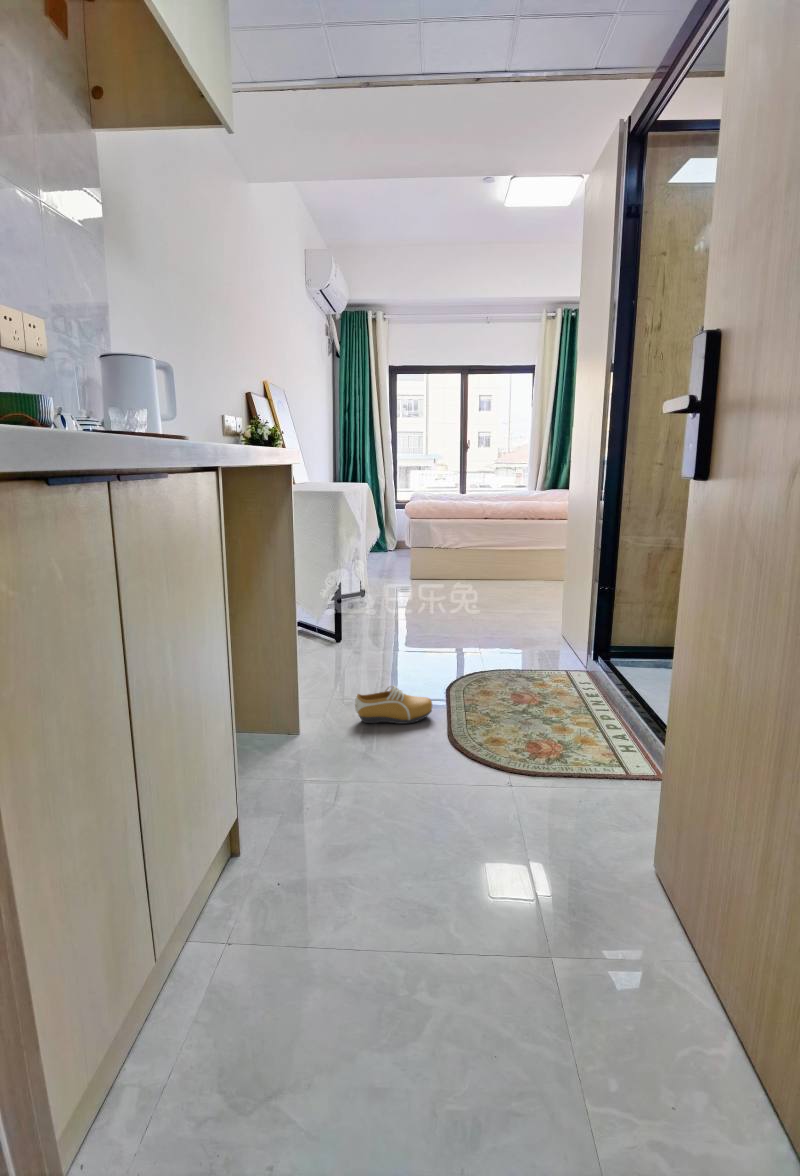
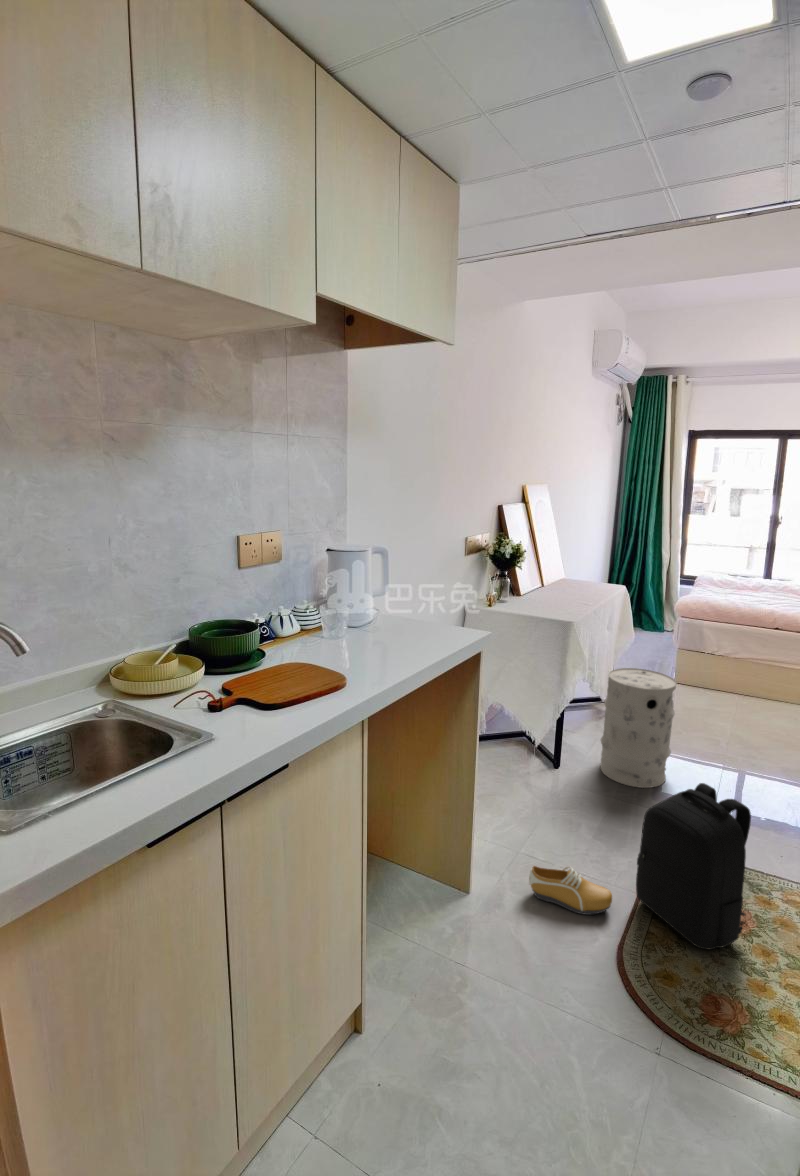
trash can: none [376,538,436,641] -> present [600,668,676,788]
backpack: none [447,586,536,718] -> present [636,783,751,949]

